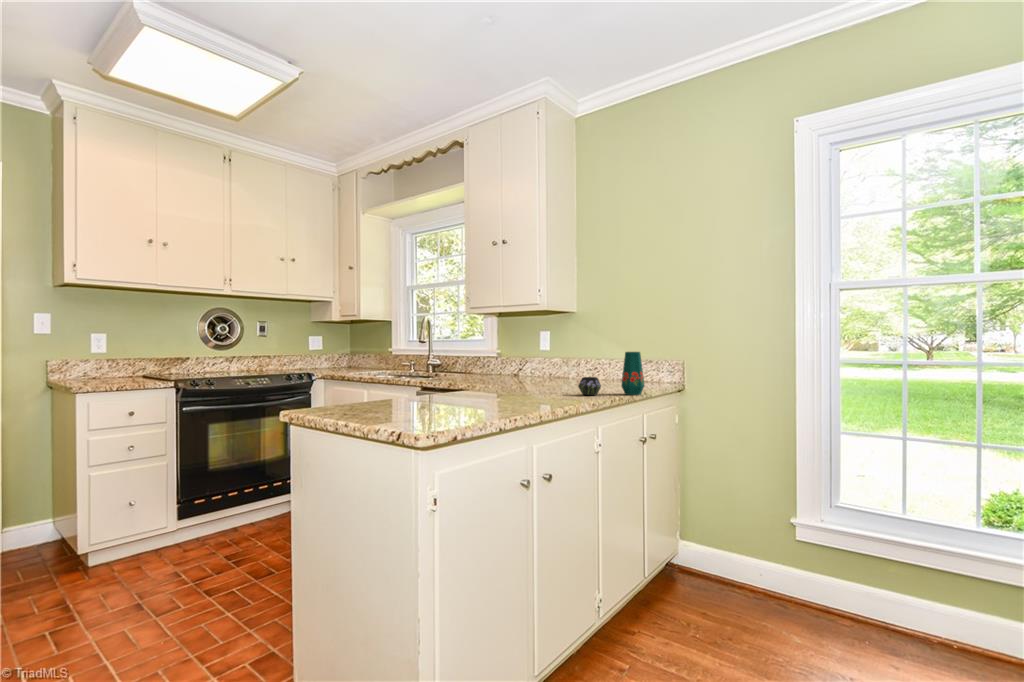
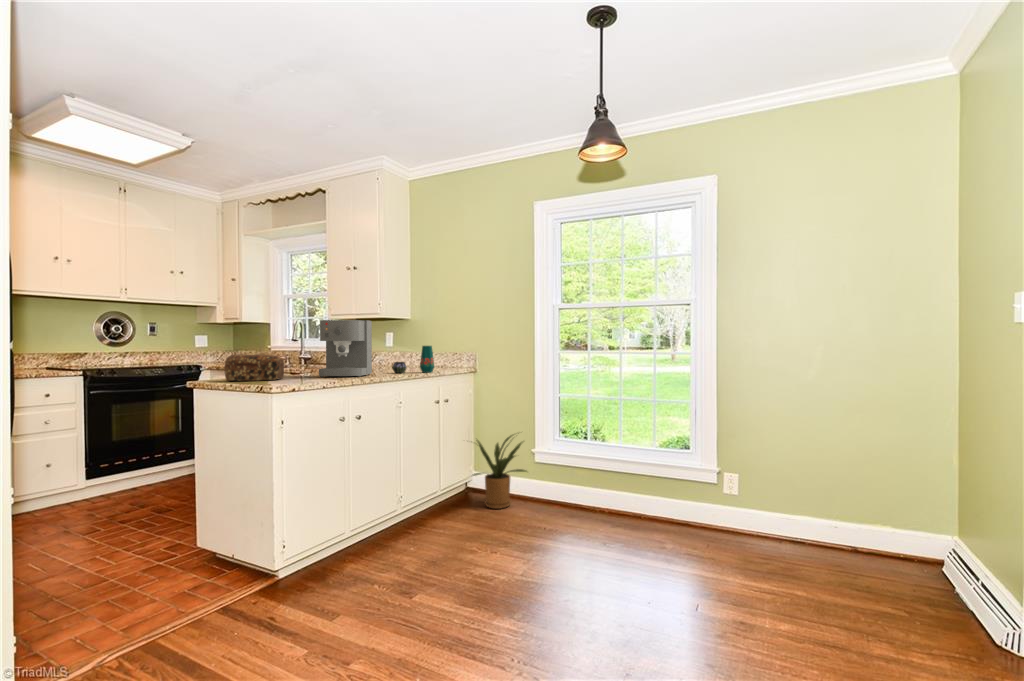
coffee maker: none [475,310,550,405] -> present [319,320,372,377]
bread loaf: none [335,367,423,410] -> present [224,355,284,381]
house plant: none [678,493,805,620] -> present [472,433,527,509]

